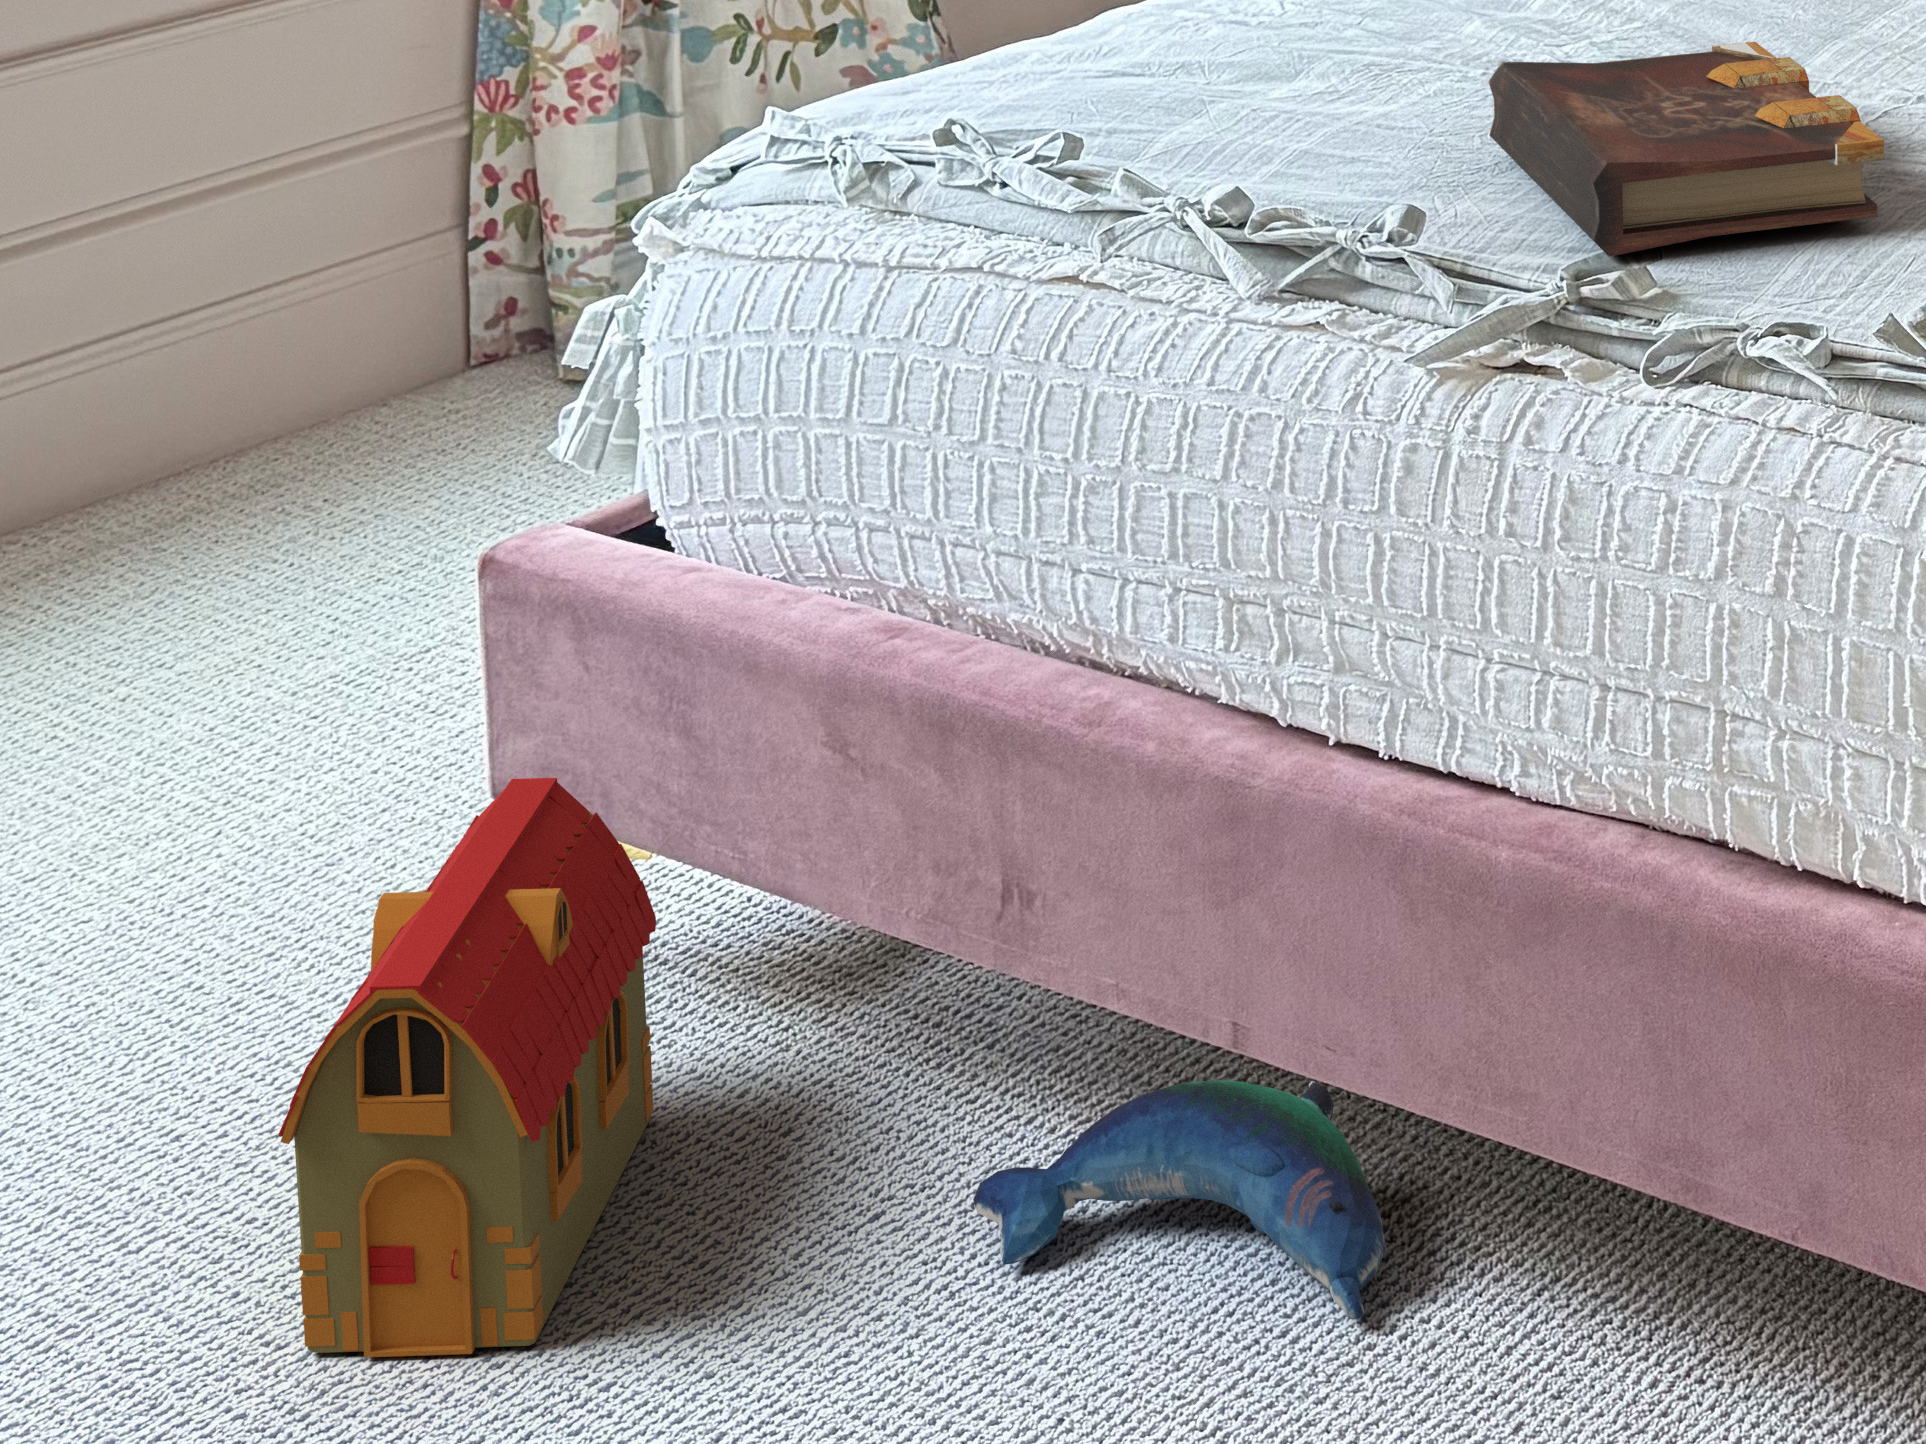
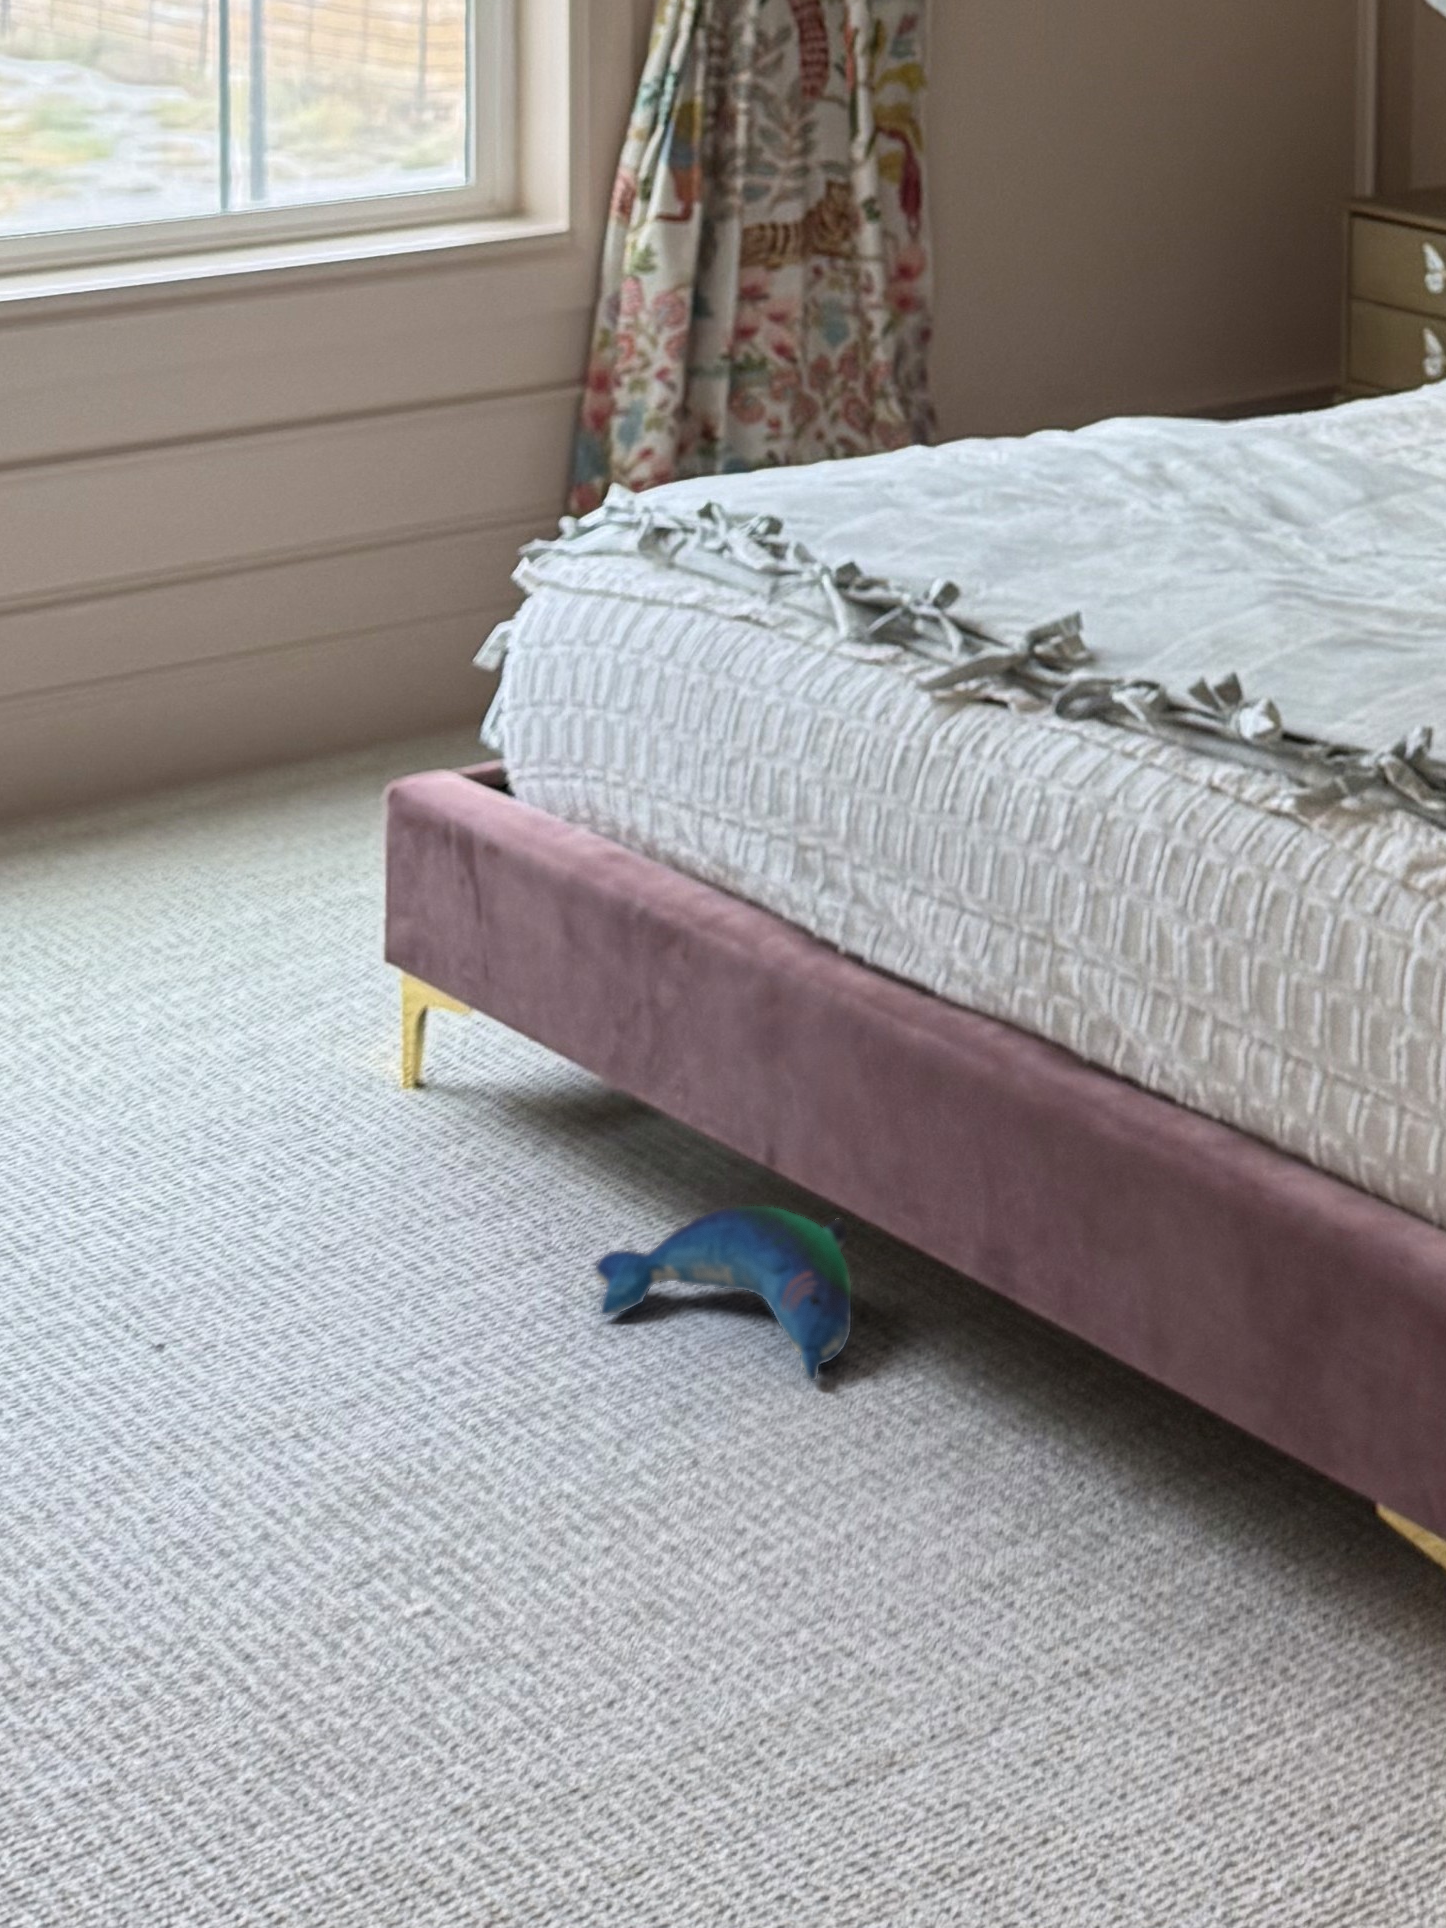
book: present [1488,42,1884,257] -> none [1064,490,1292,629]
toy house: present [279,778,656,1357] -> none [128,937,438,1318]

